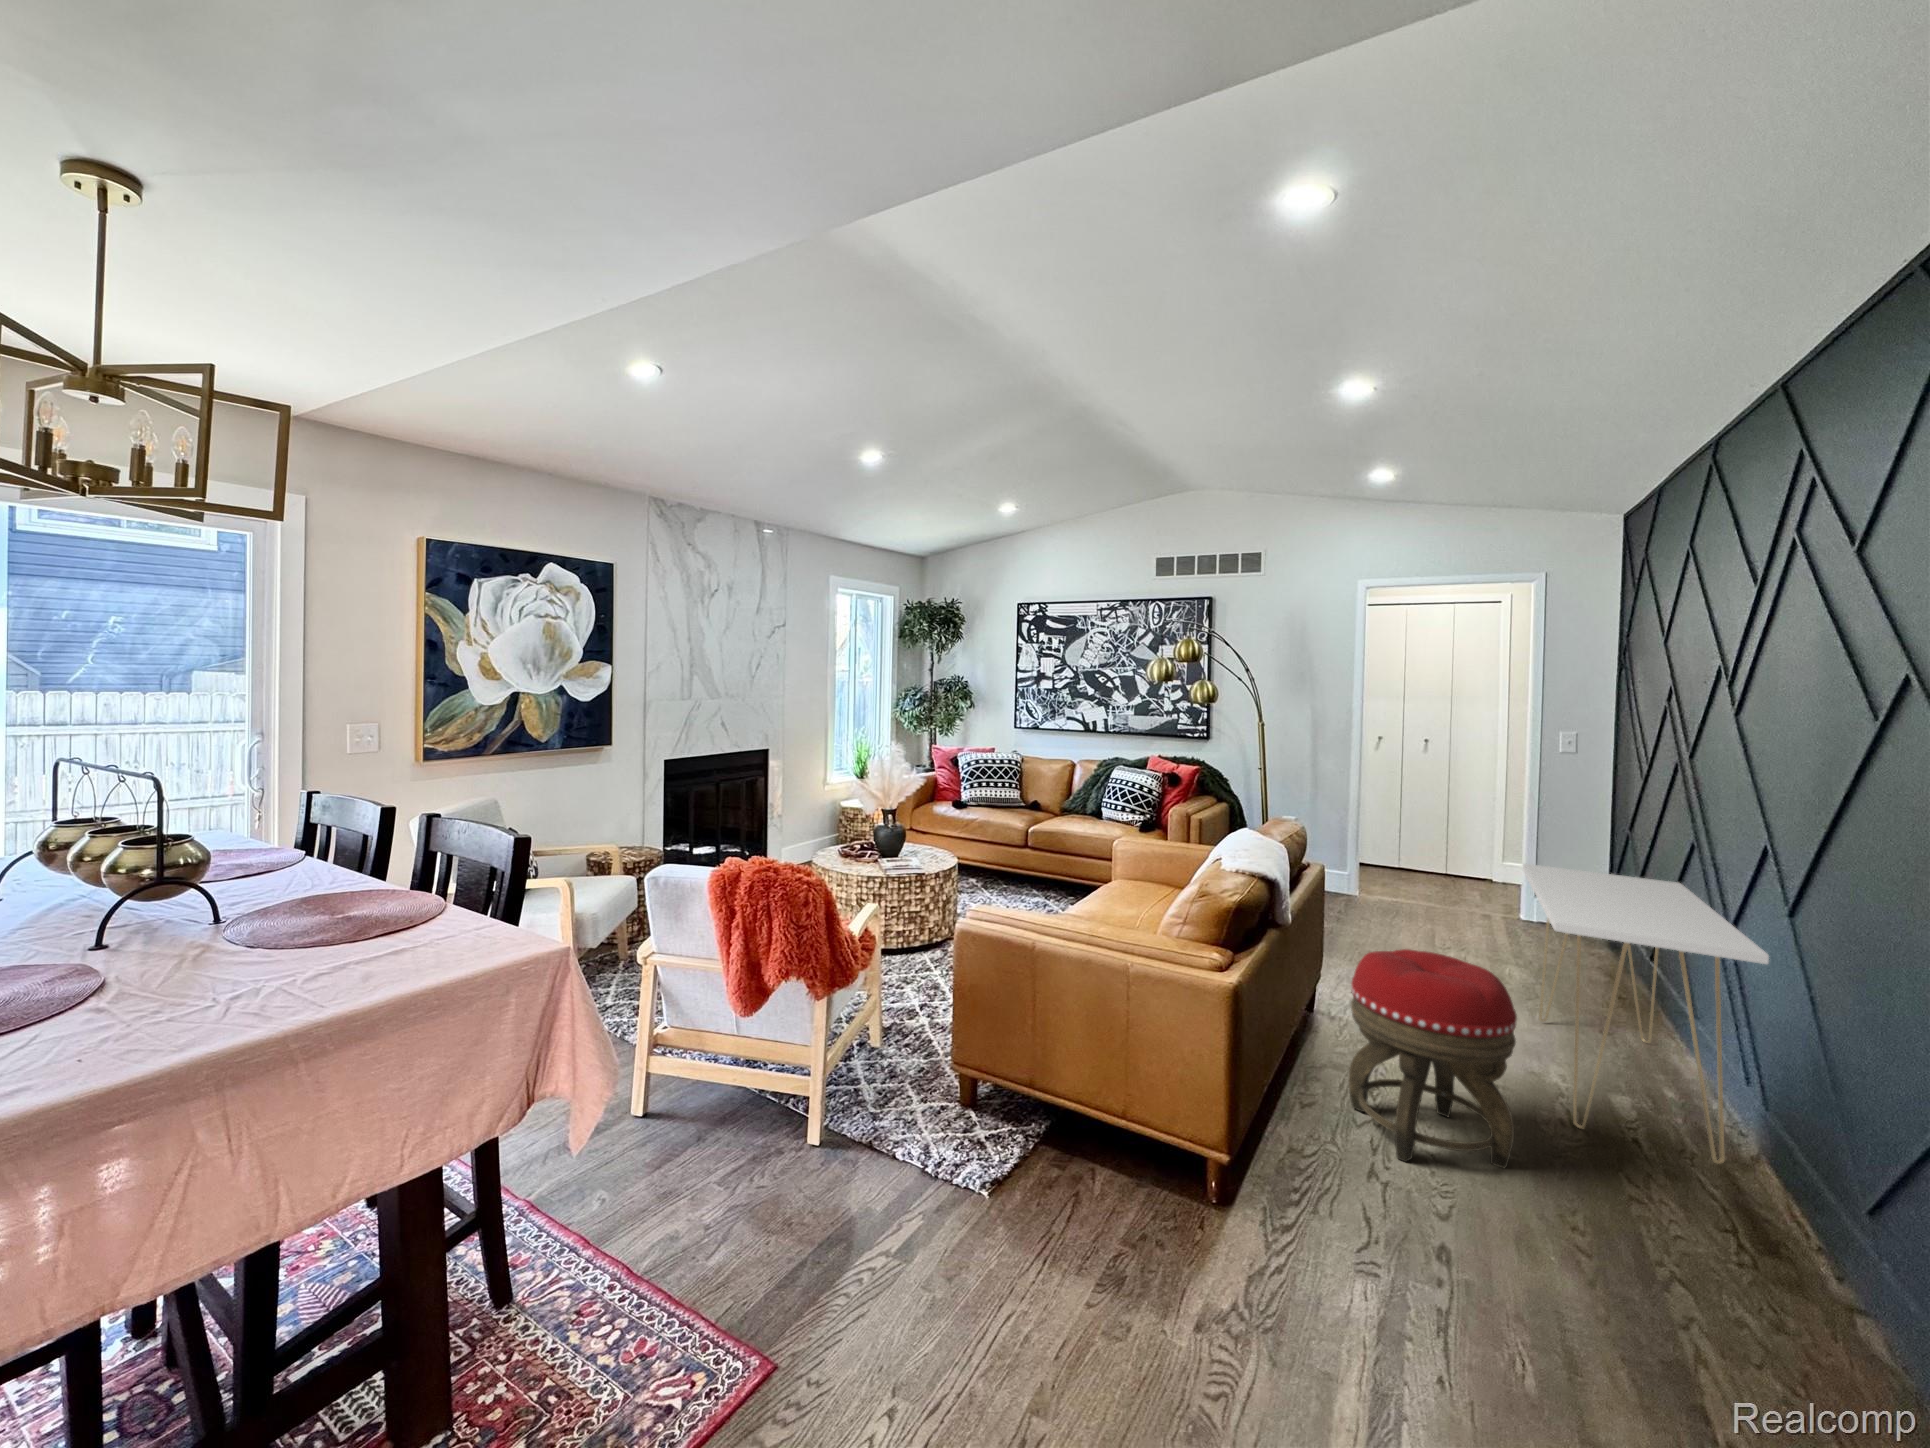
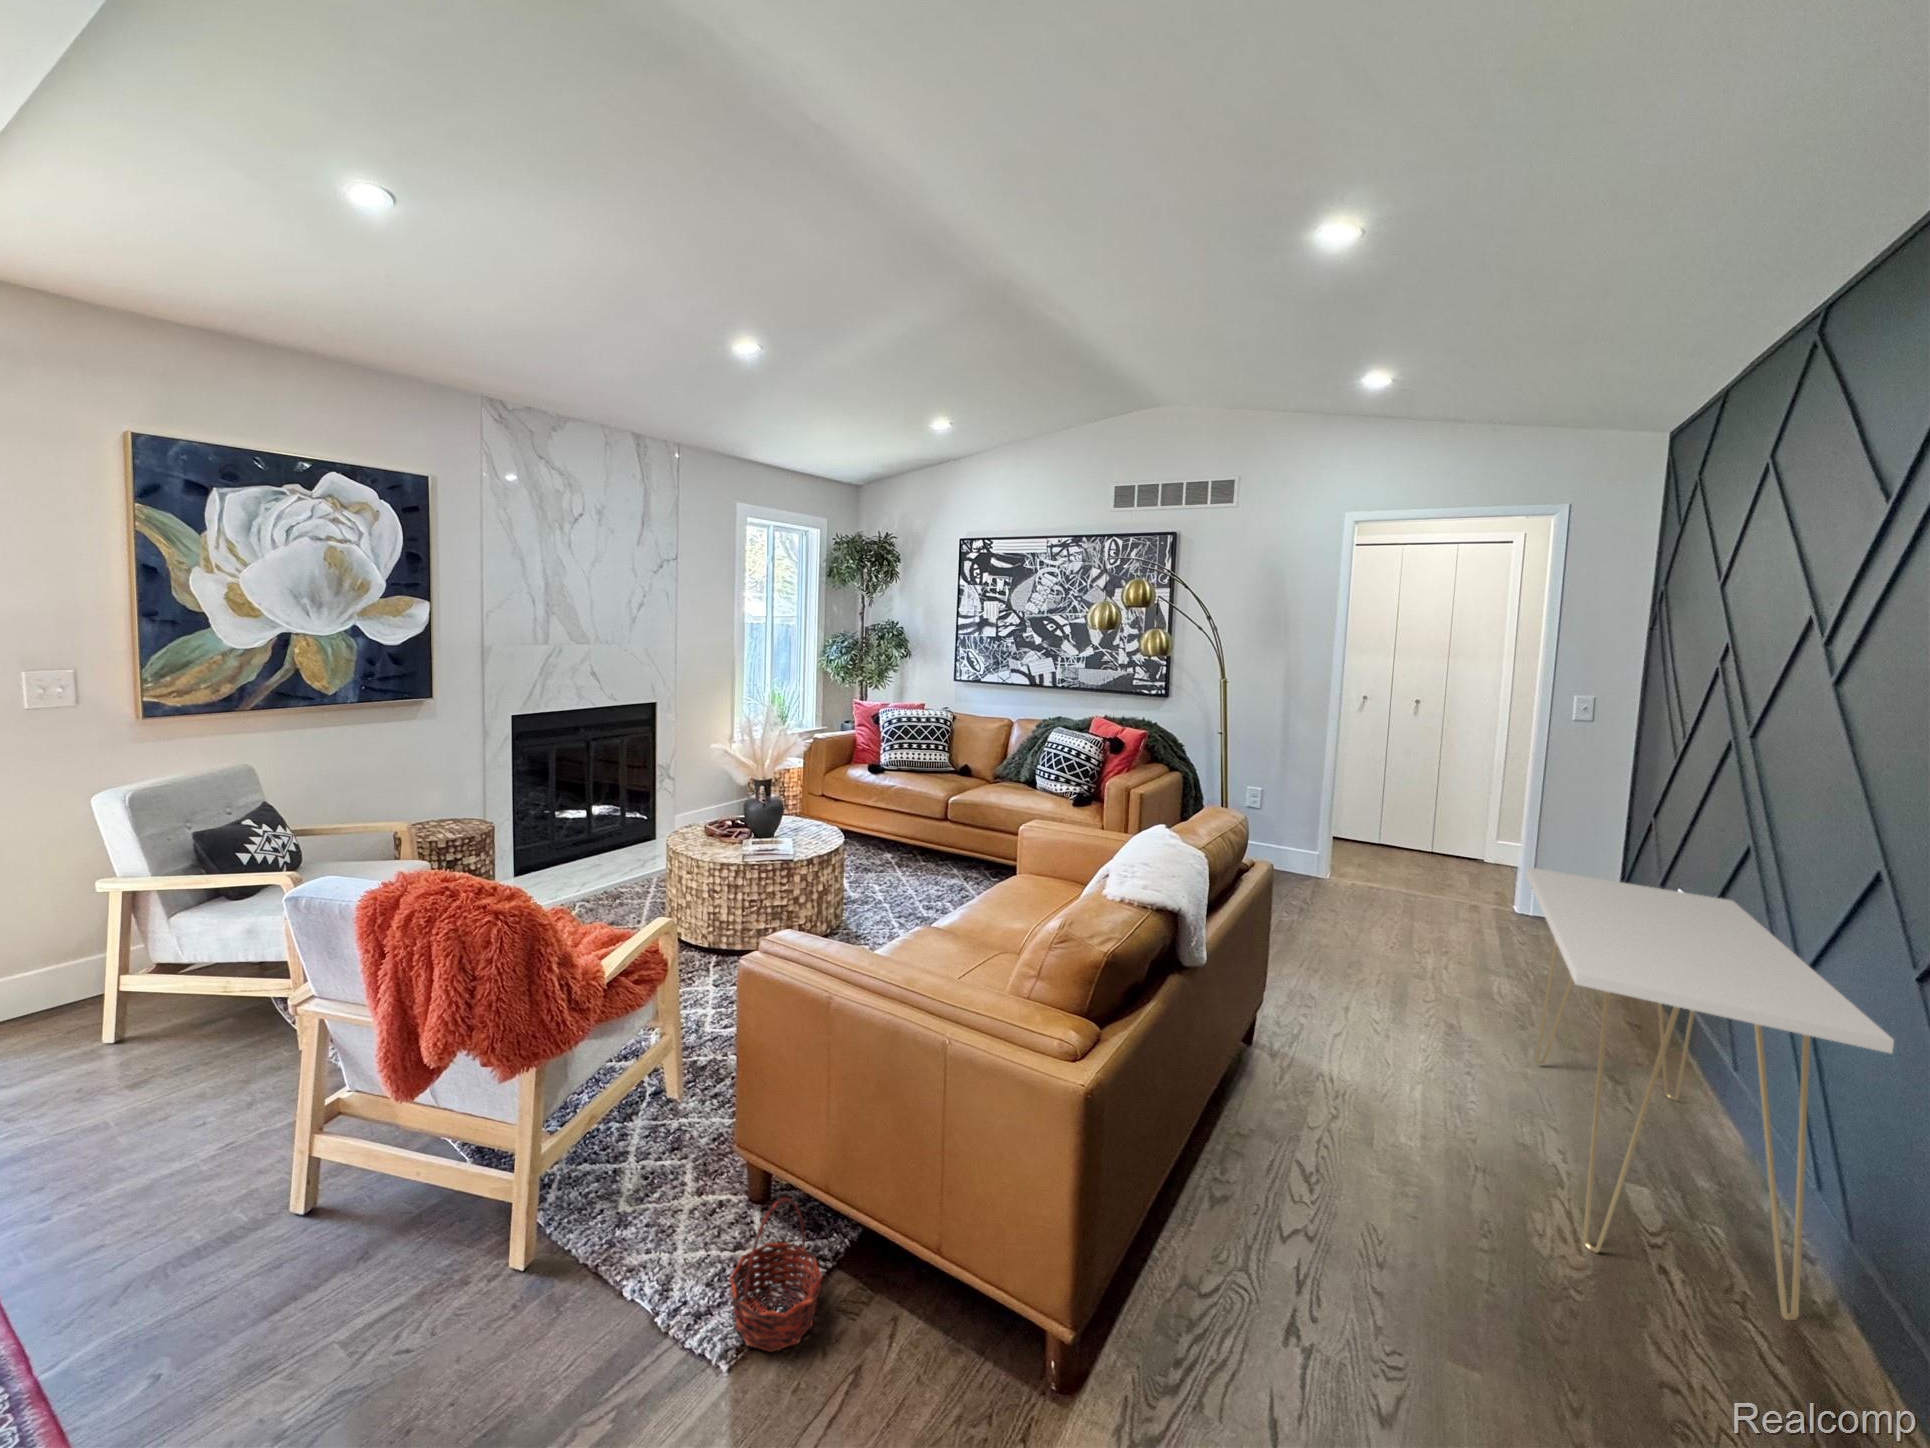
footstool: present [1349,949,1517,1168] -> none [1280,1003,1519,1330]
basket: none [976,1077,1040,1179] -> present [729,1198,822,1352]

